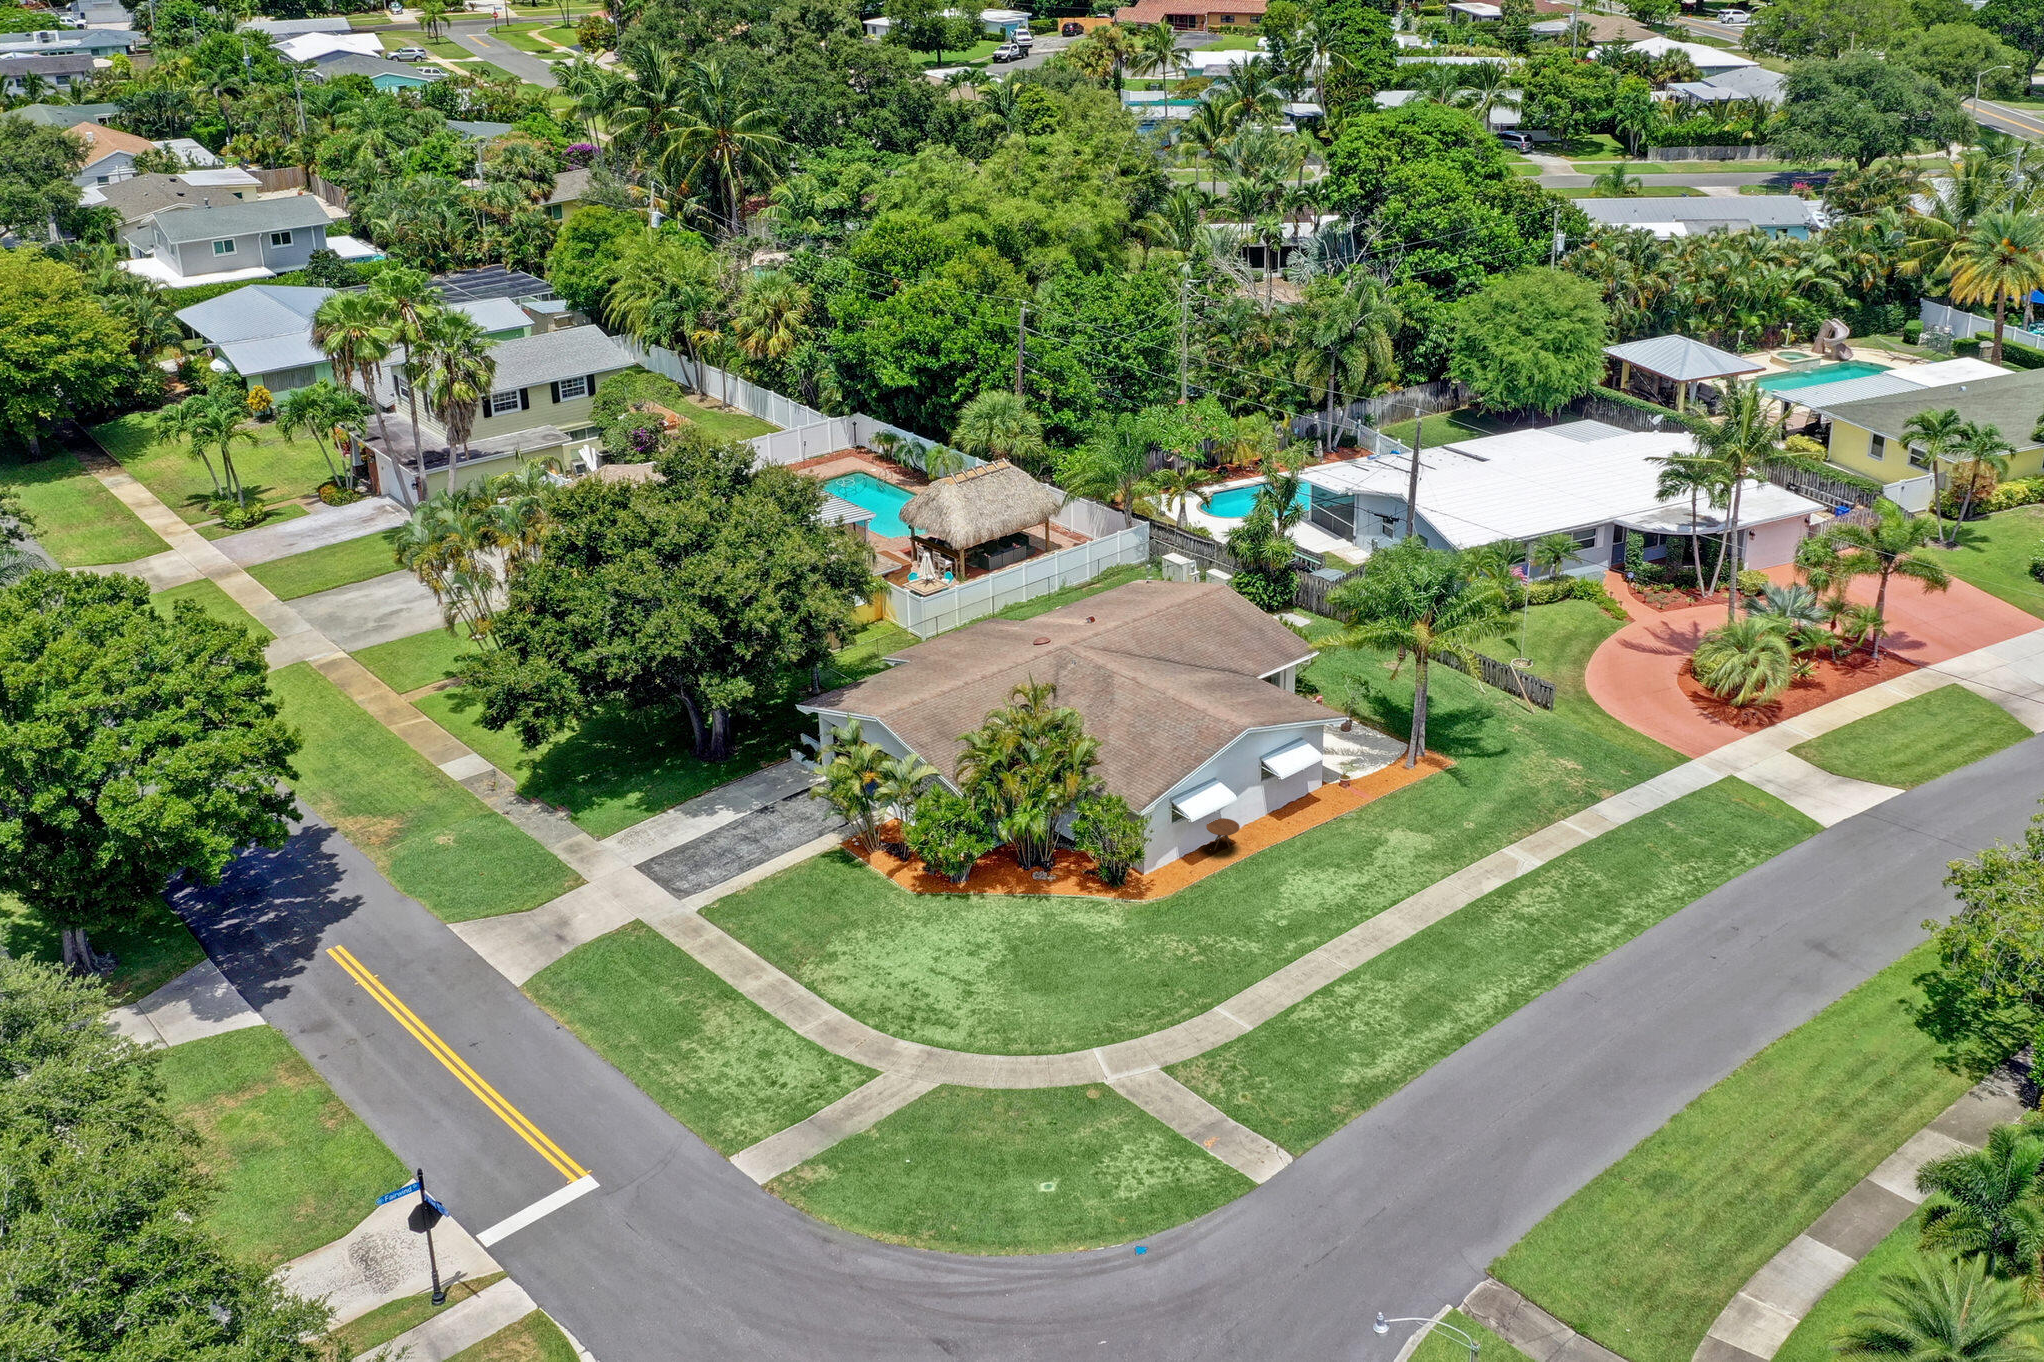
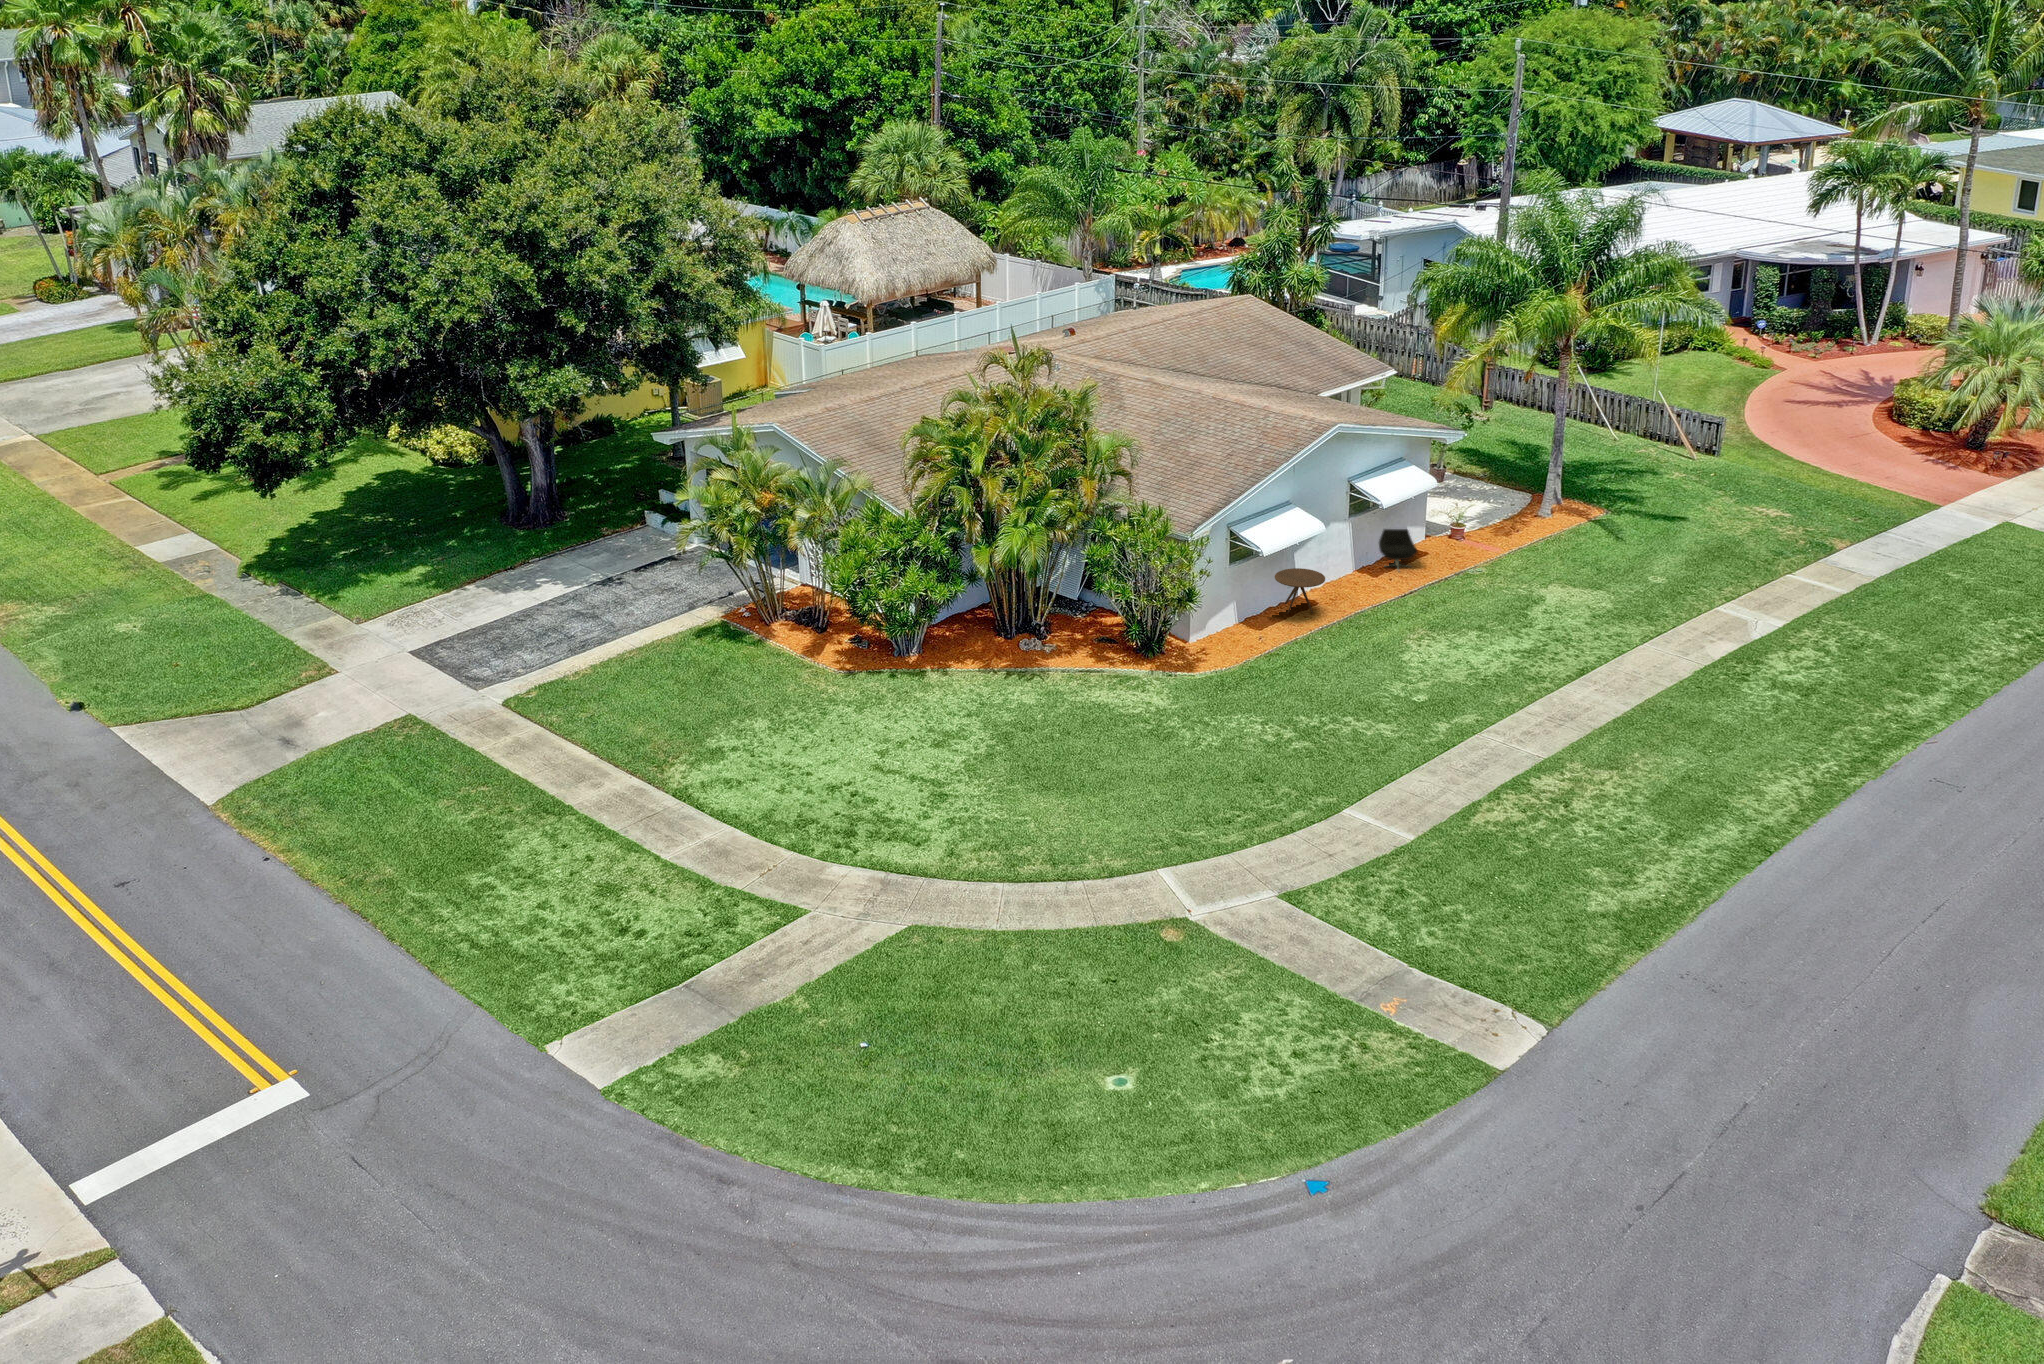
lounge chair: none [1286,783,1311,815] -> present [1379,529,1418,568]

